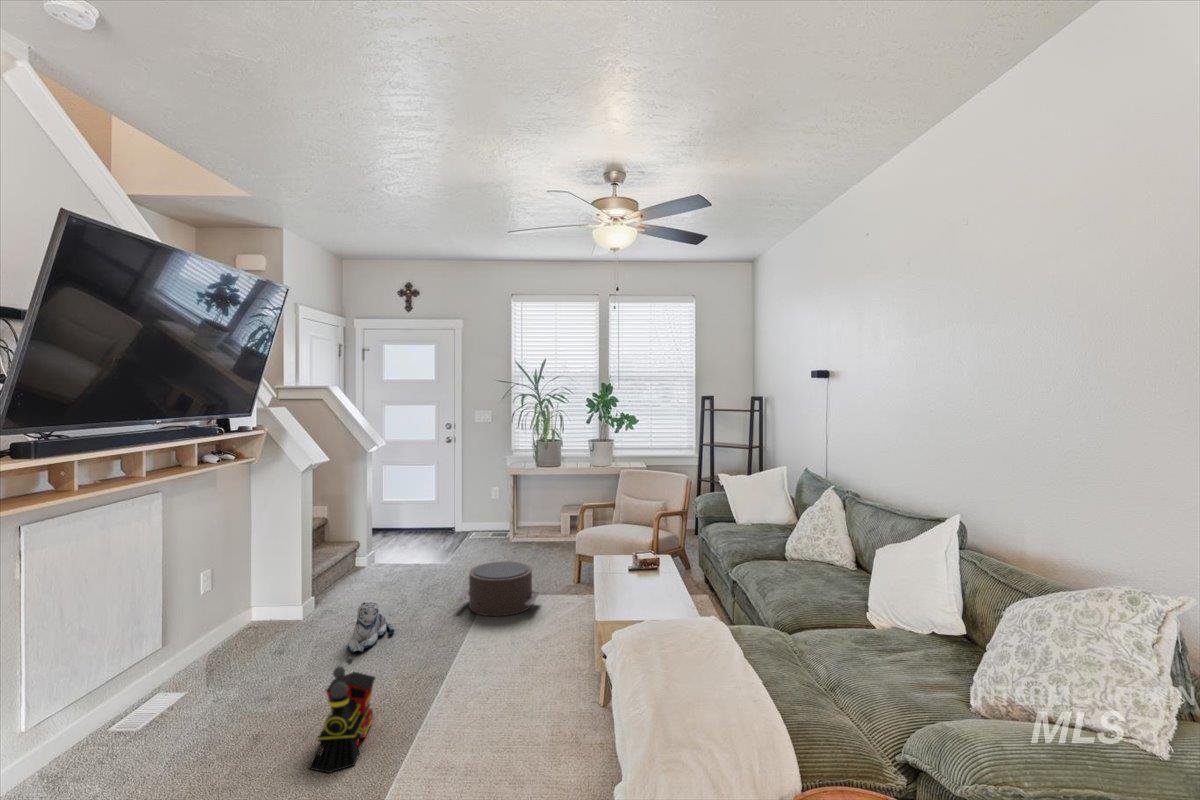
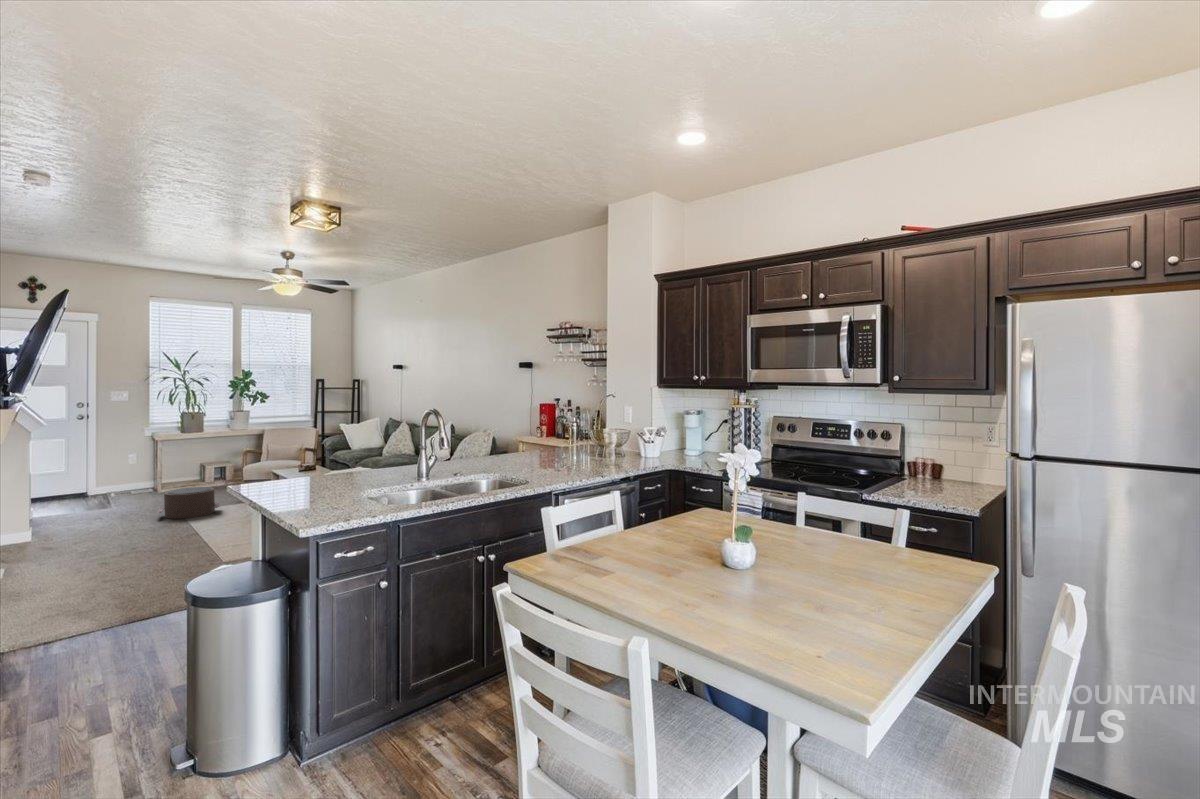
plush toy: present [348,602,394,653] -> none [86,511,120,541]
toy train: present [309,657,375,773] -> none [130,512,167,564]

